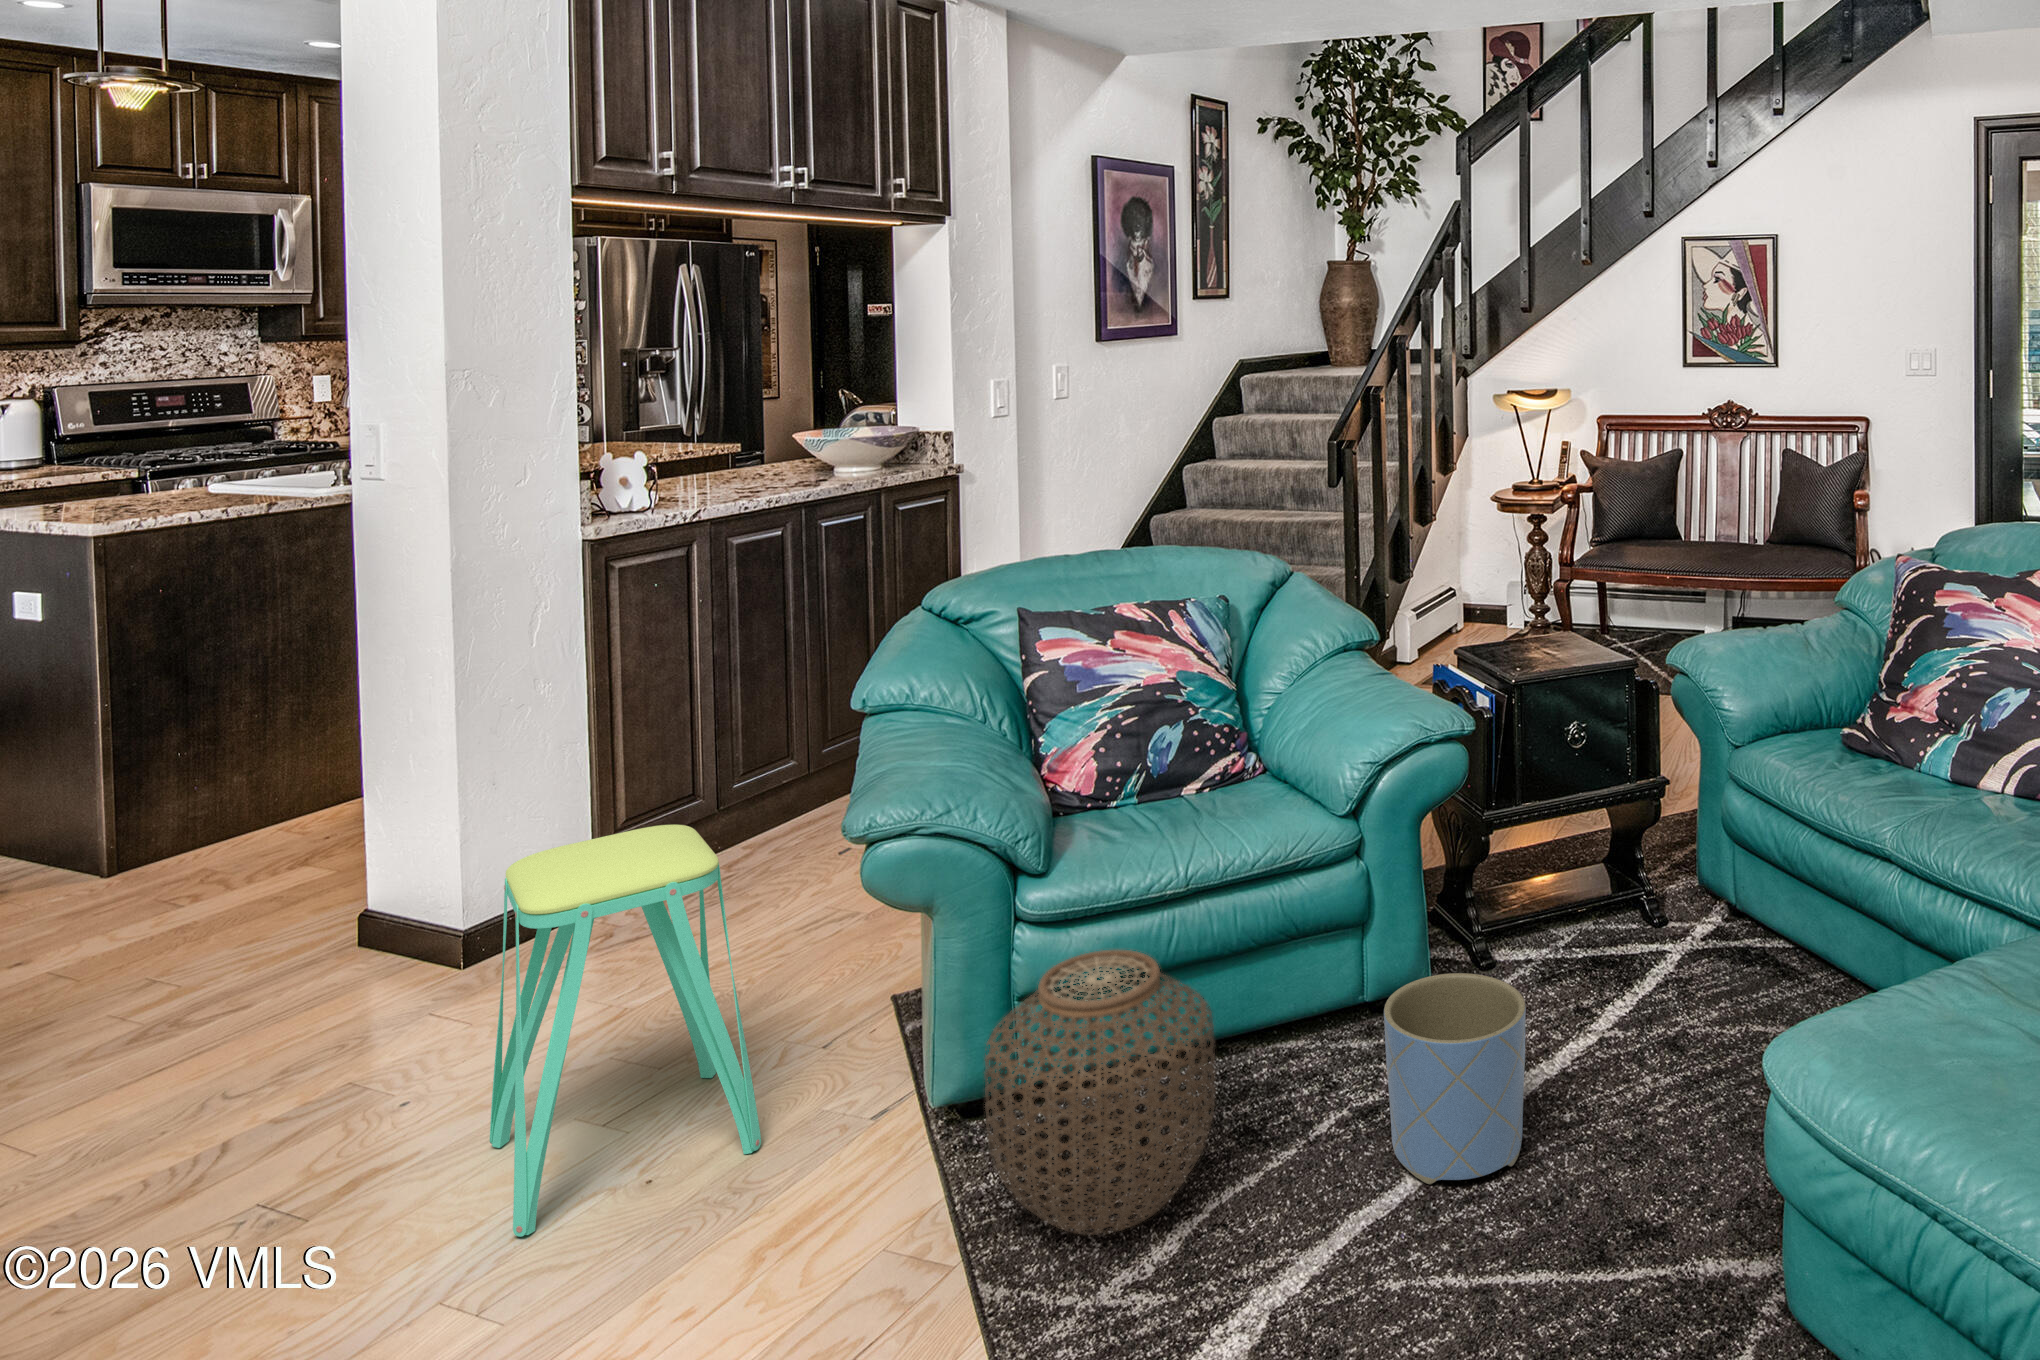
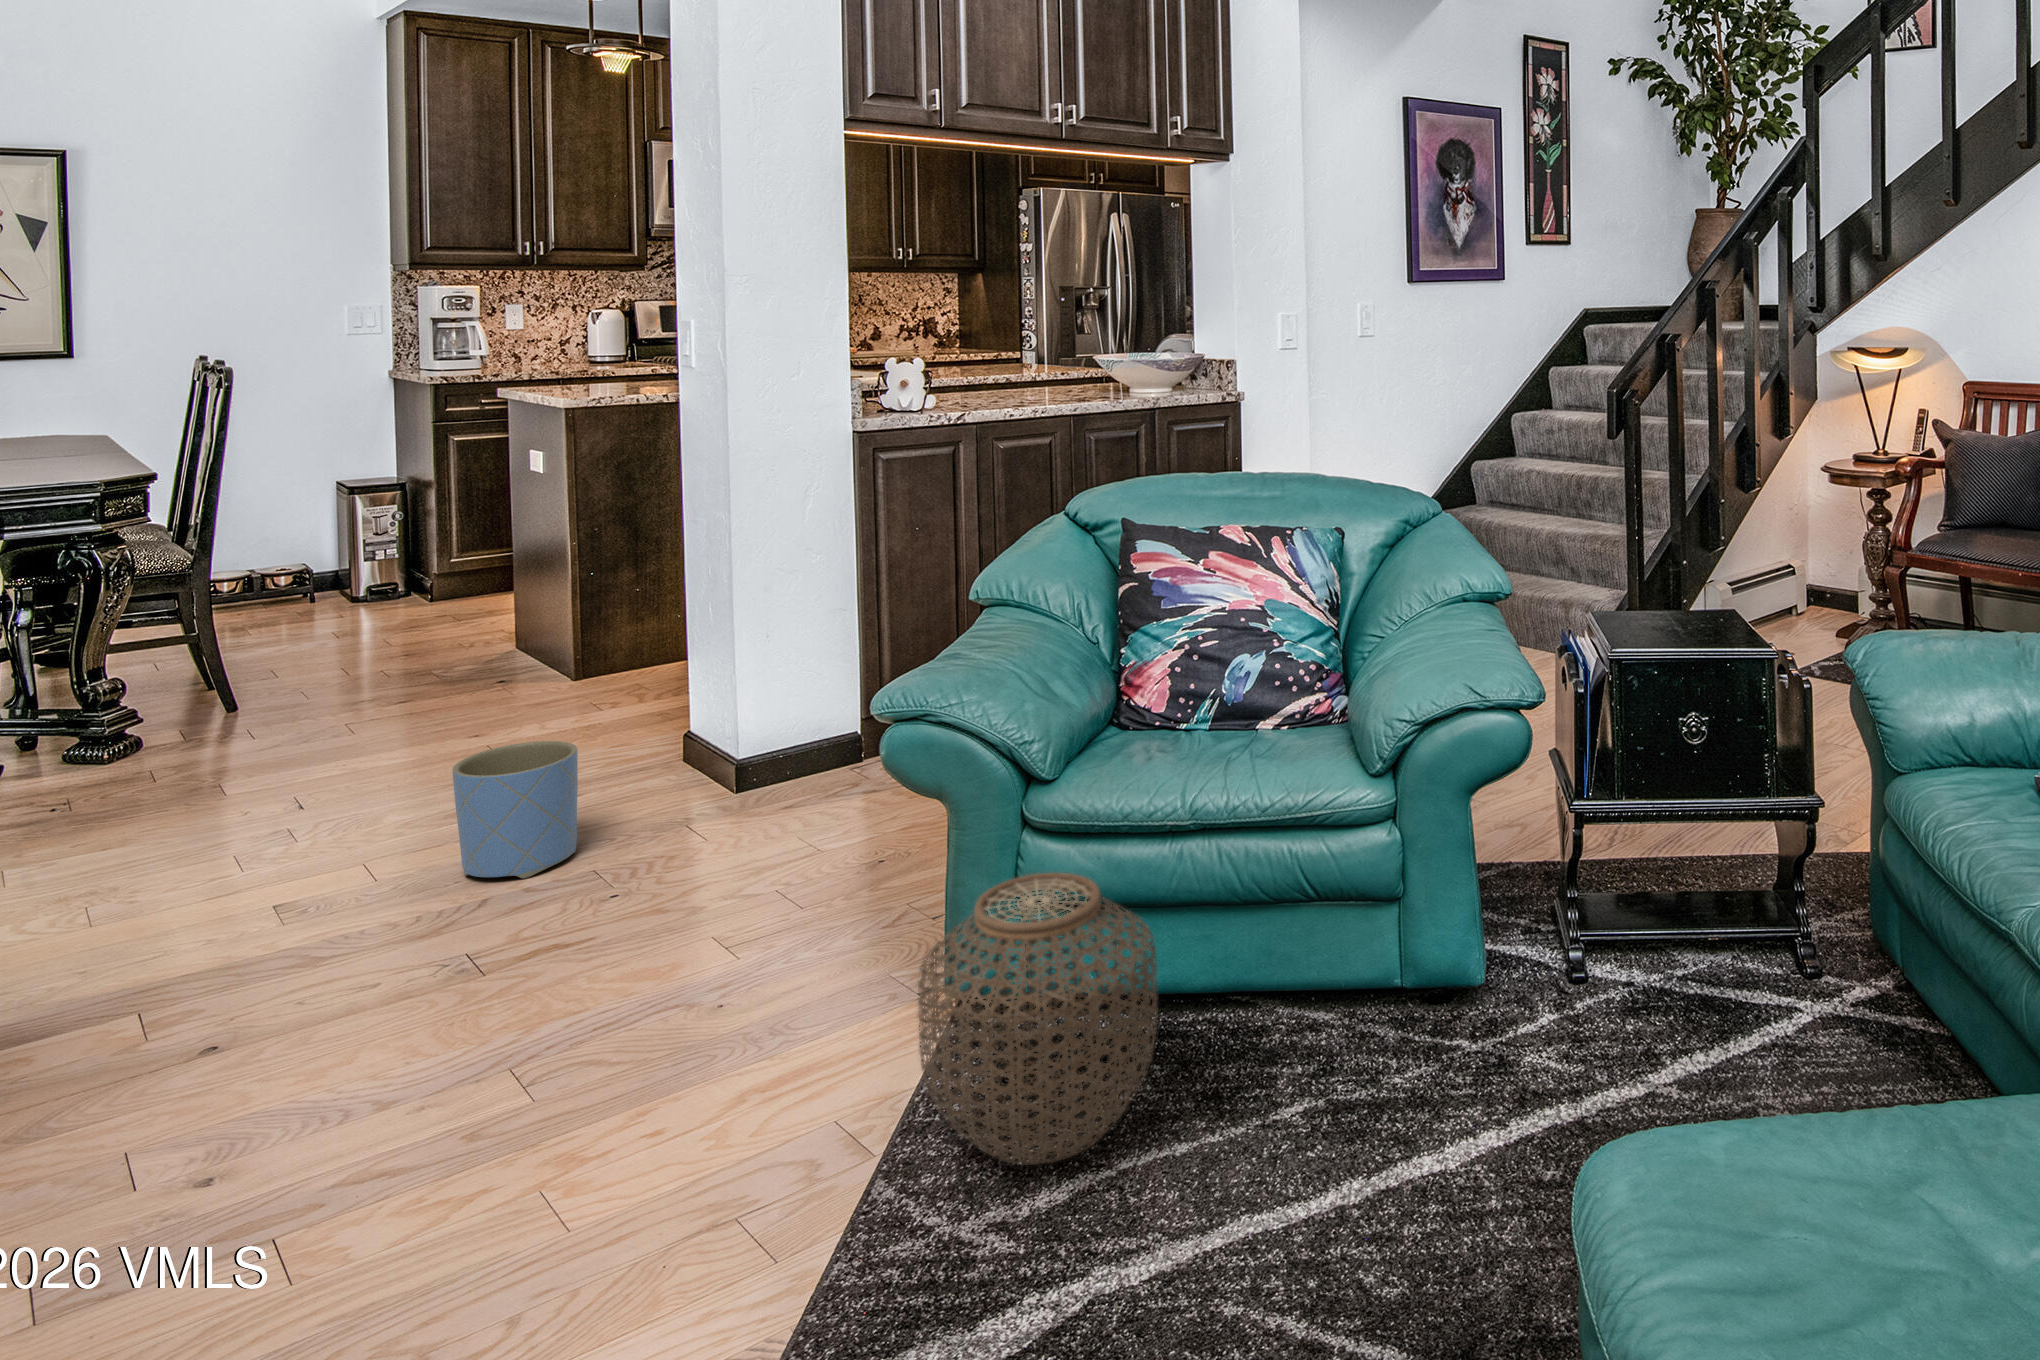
stool: present [490,825,761,1237] -> none [612,688,847,1027]
planter: present [1384,973,1526,1184] -> present [452,741,578,879]

